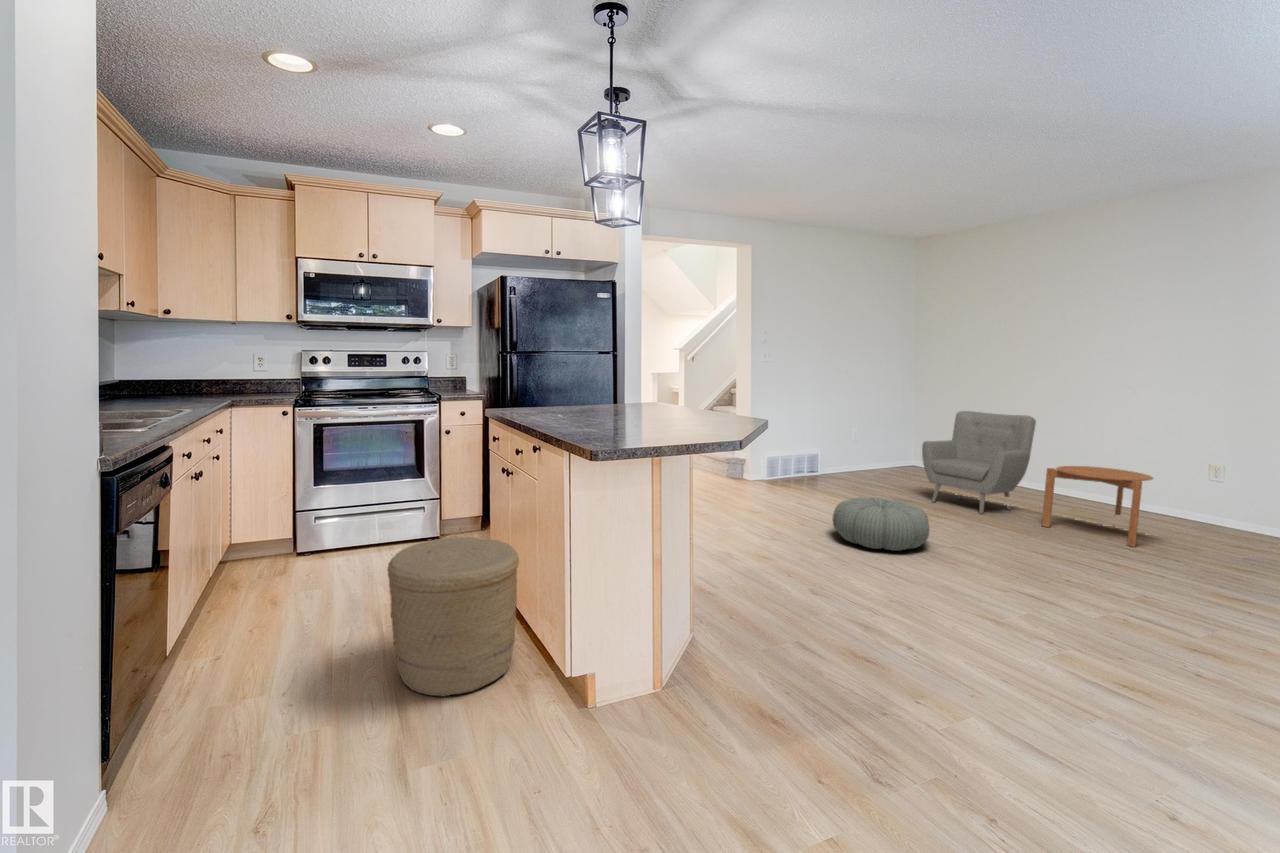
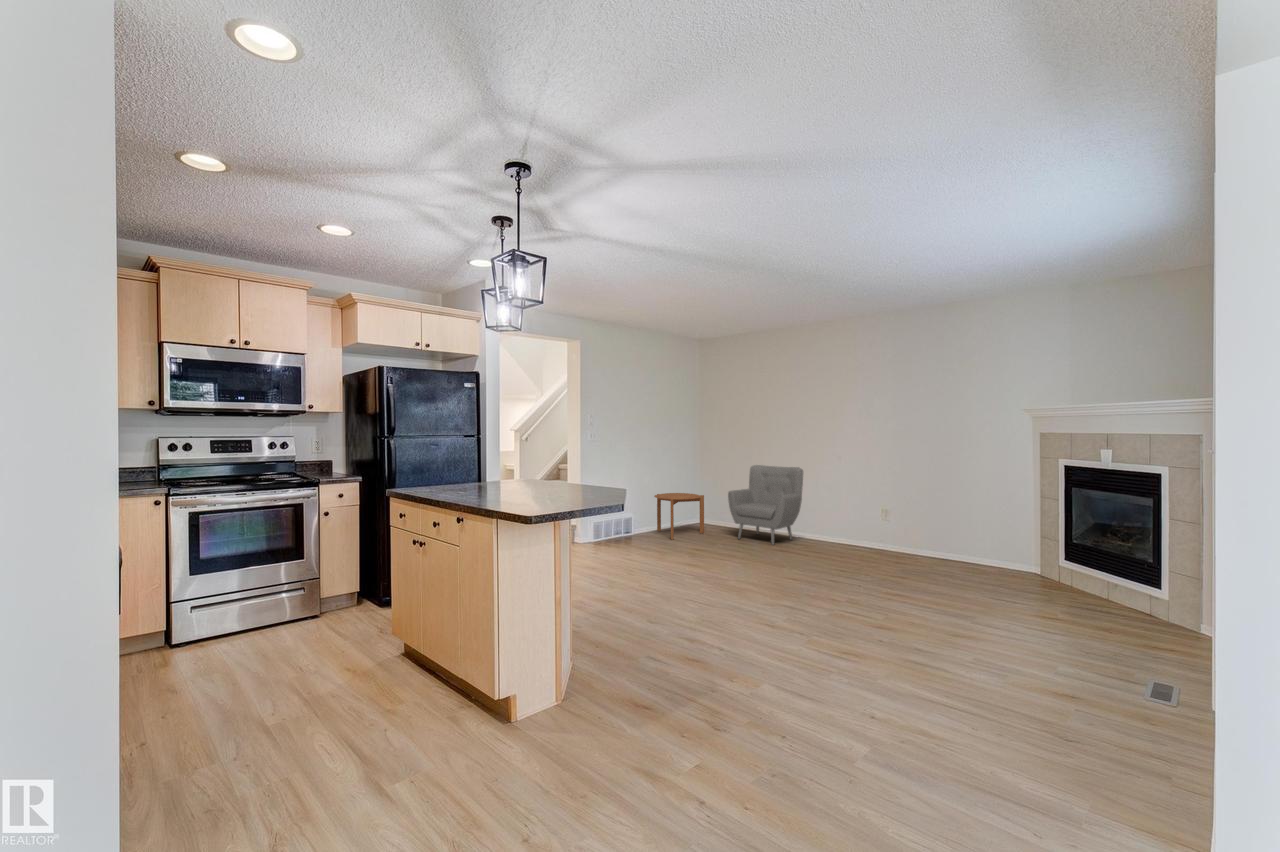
side table: present [1042,466,1153,547] -> present [654,493,704,540]
pouf: present [833,497,930,551] -> none [668,539,738,580]
woven basket: present [387,537,519,696] -> none [328,602,442,738]

